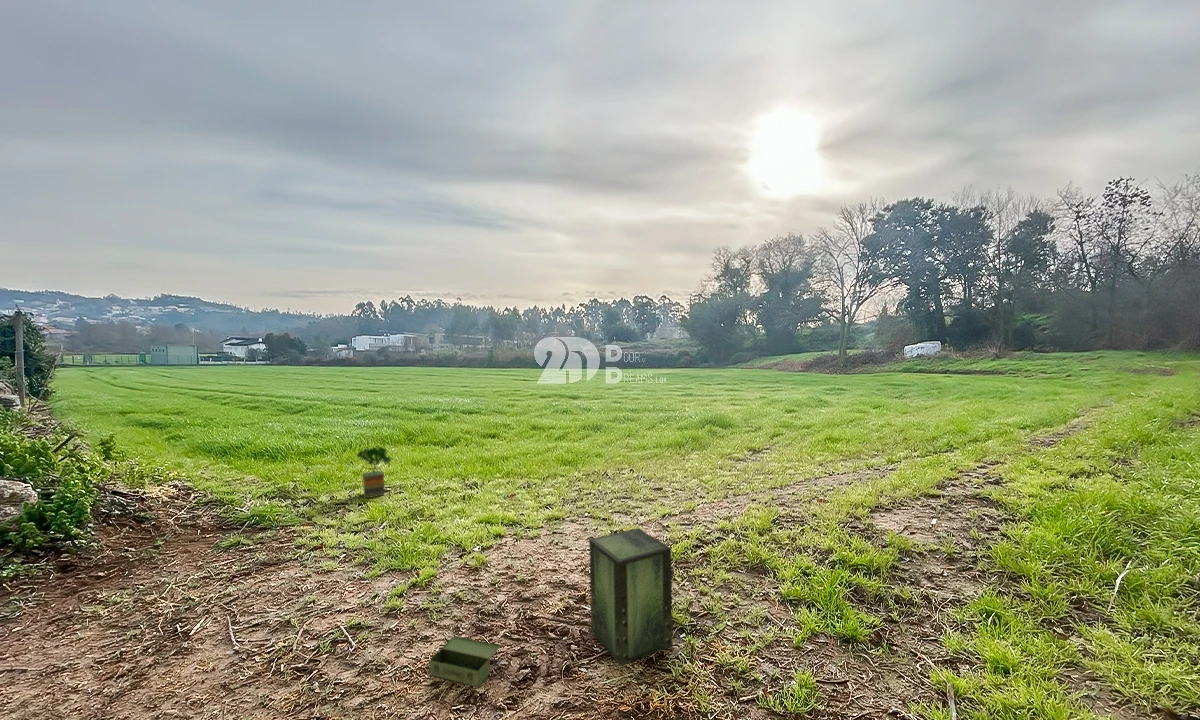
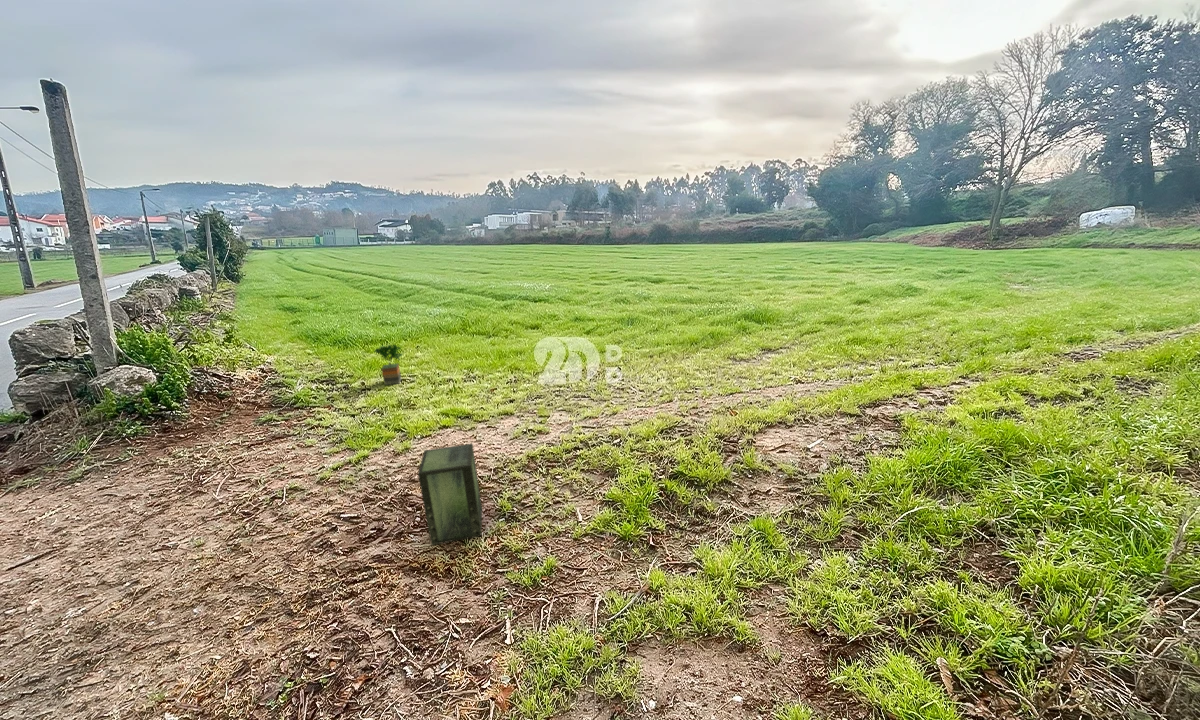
toolbox: present [429,636,499,687] -> none [308,507,358,545]

